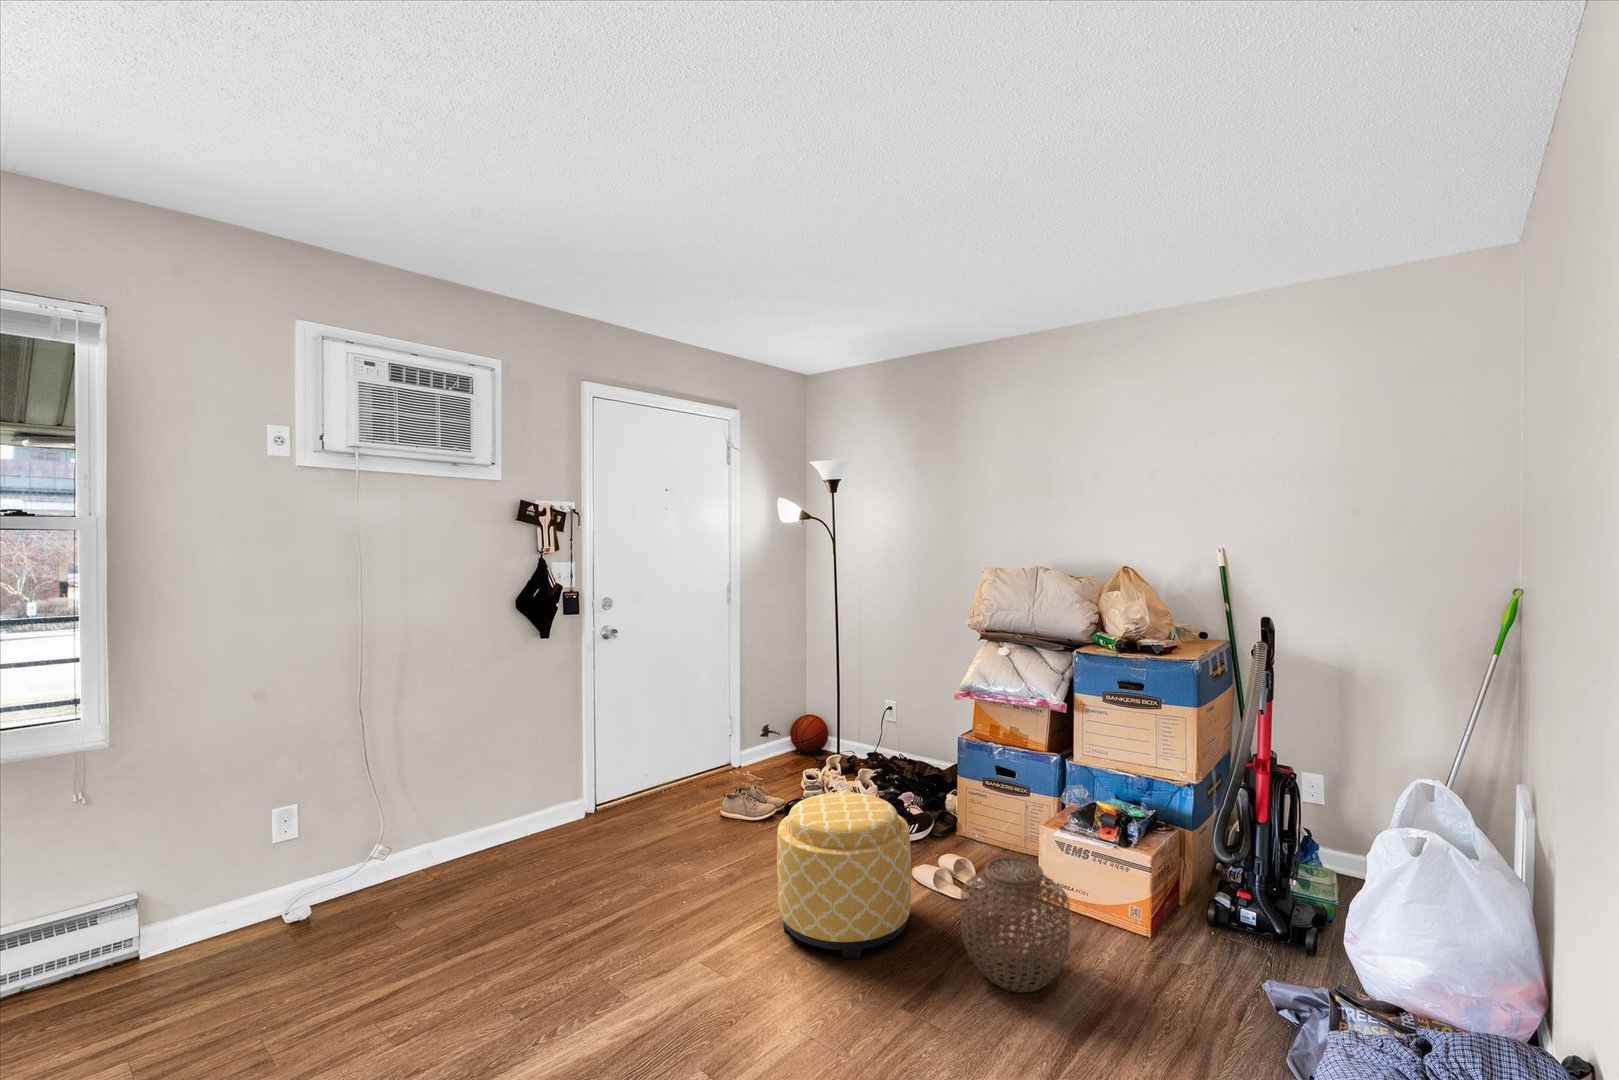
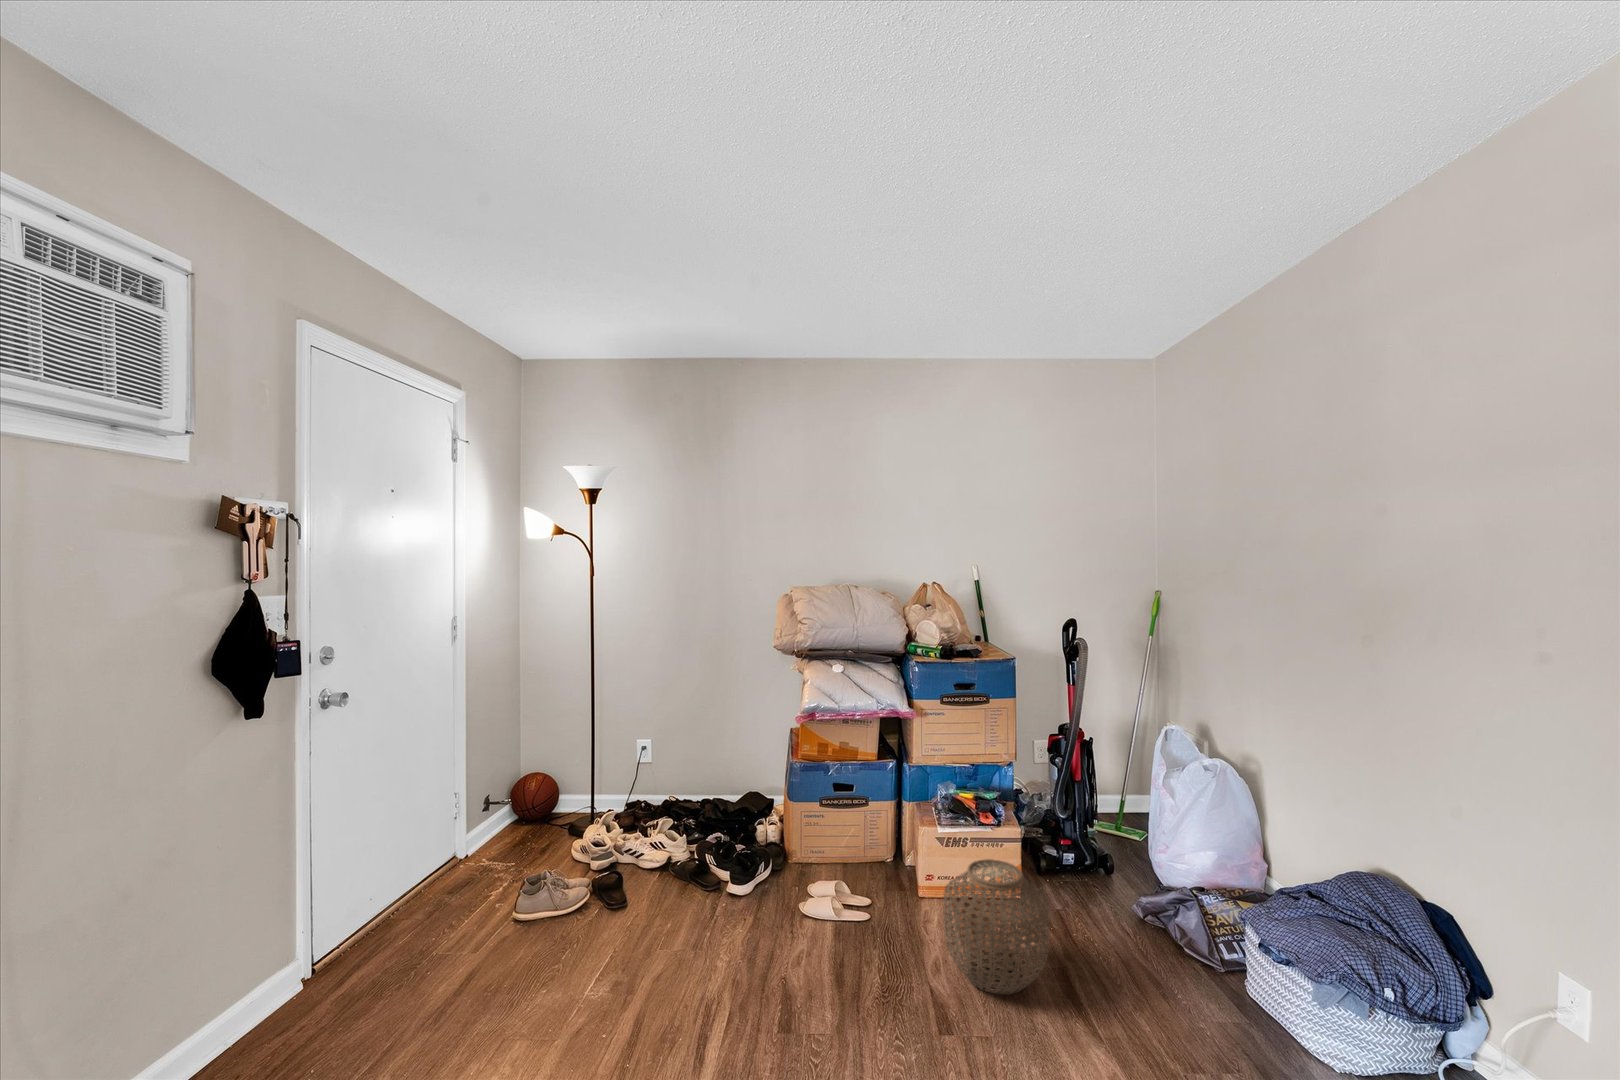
ottoman: present [777,792,911,958] -> none [732,839,883,1038]

